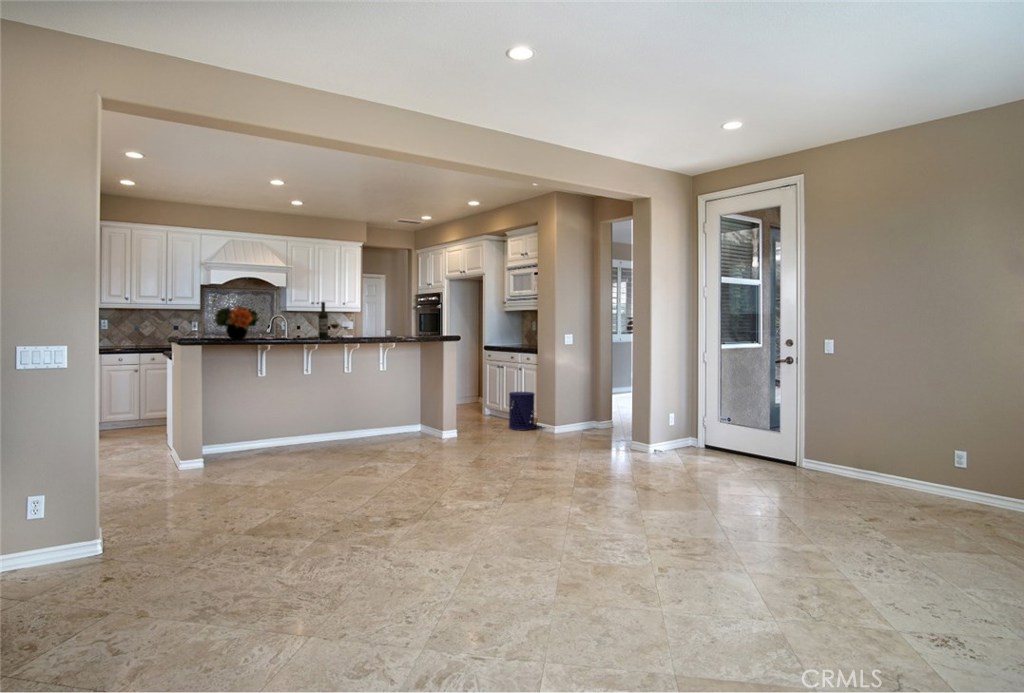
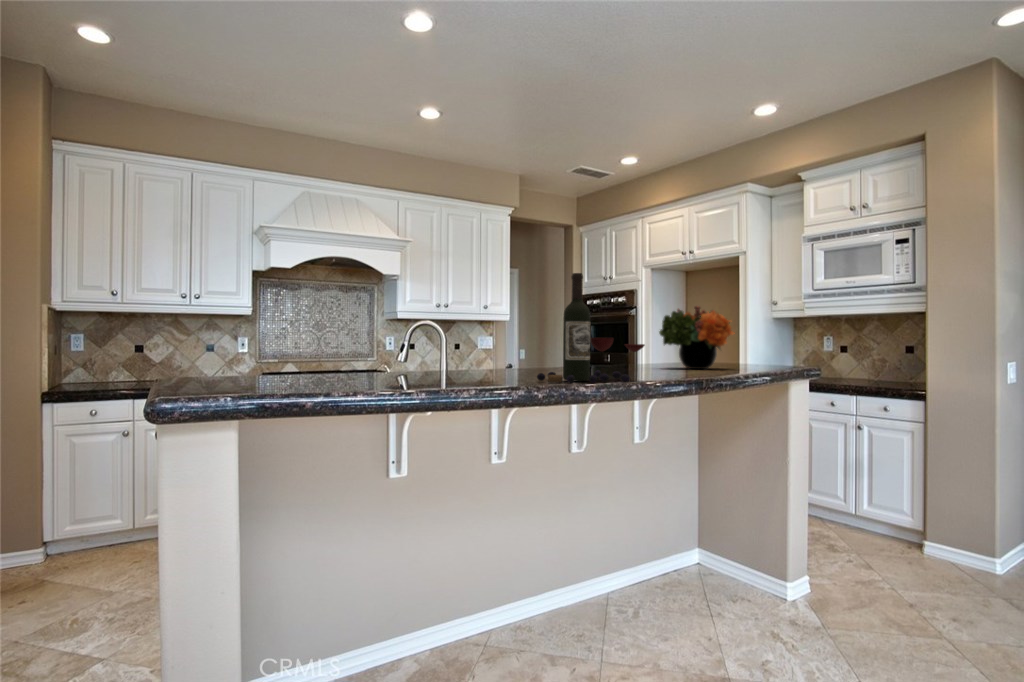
flower arrangement: present [214,305,259,340] -> present [659,306,733,369]
waste bin: present [509,392,535,431] -> none [881,480,949,575]

